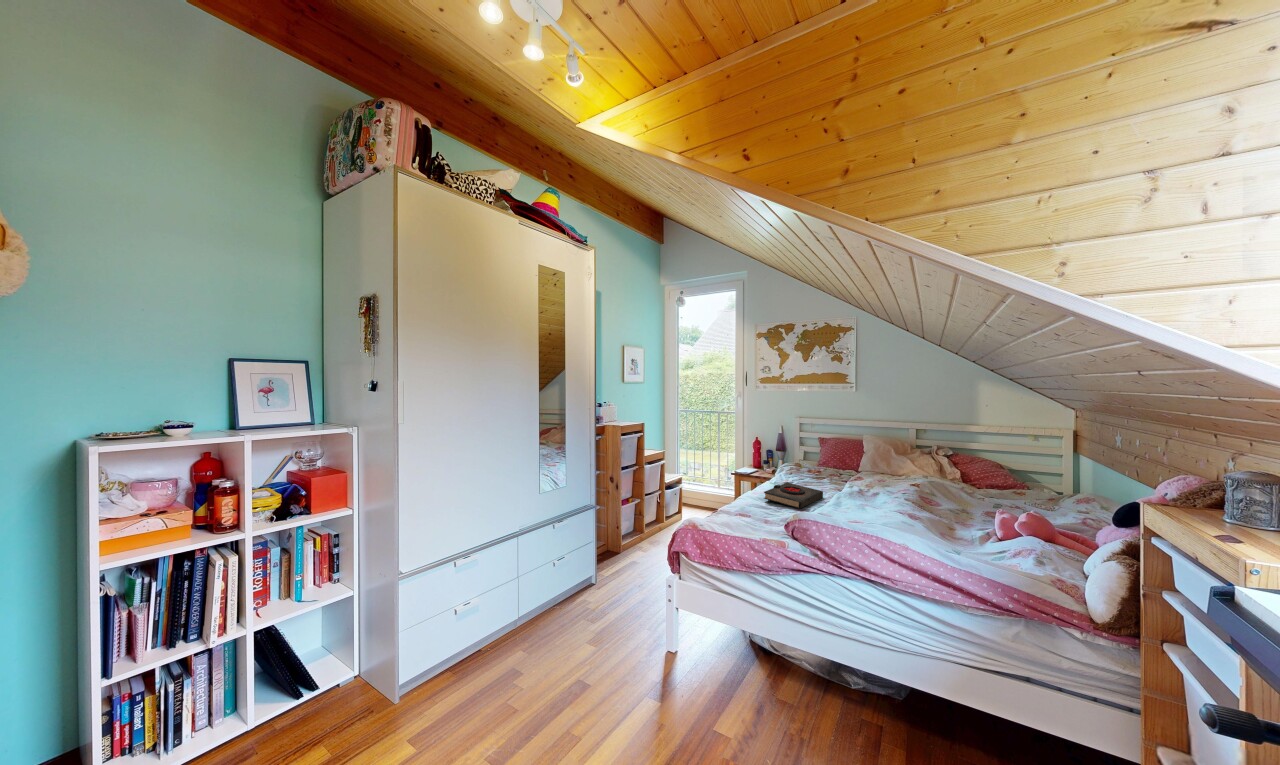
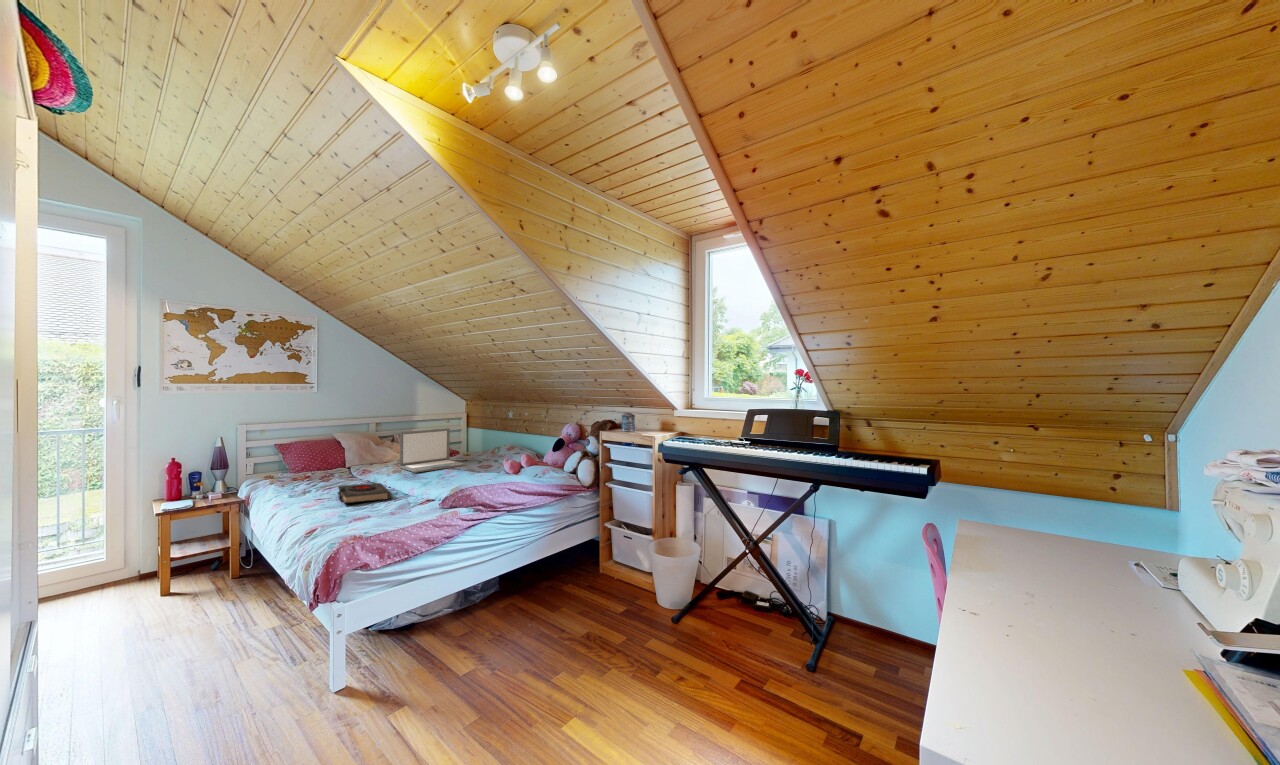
laptop: none [888,443,967,504] -> present [400,428,466,473]

